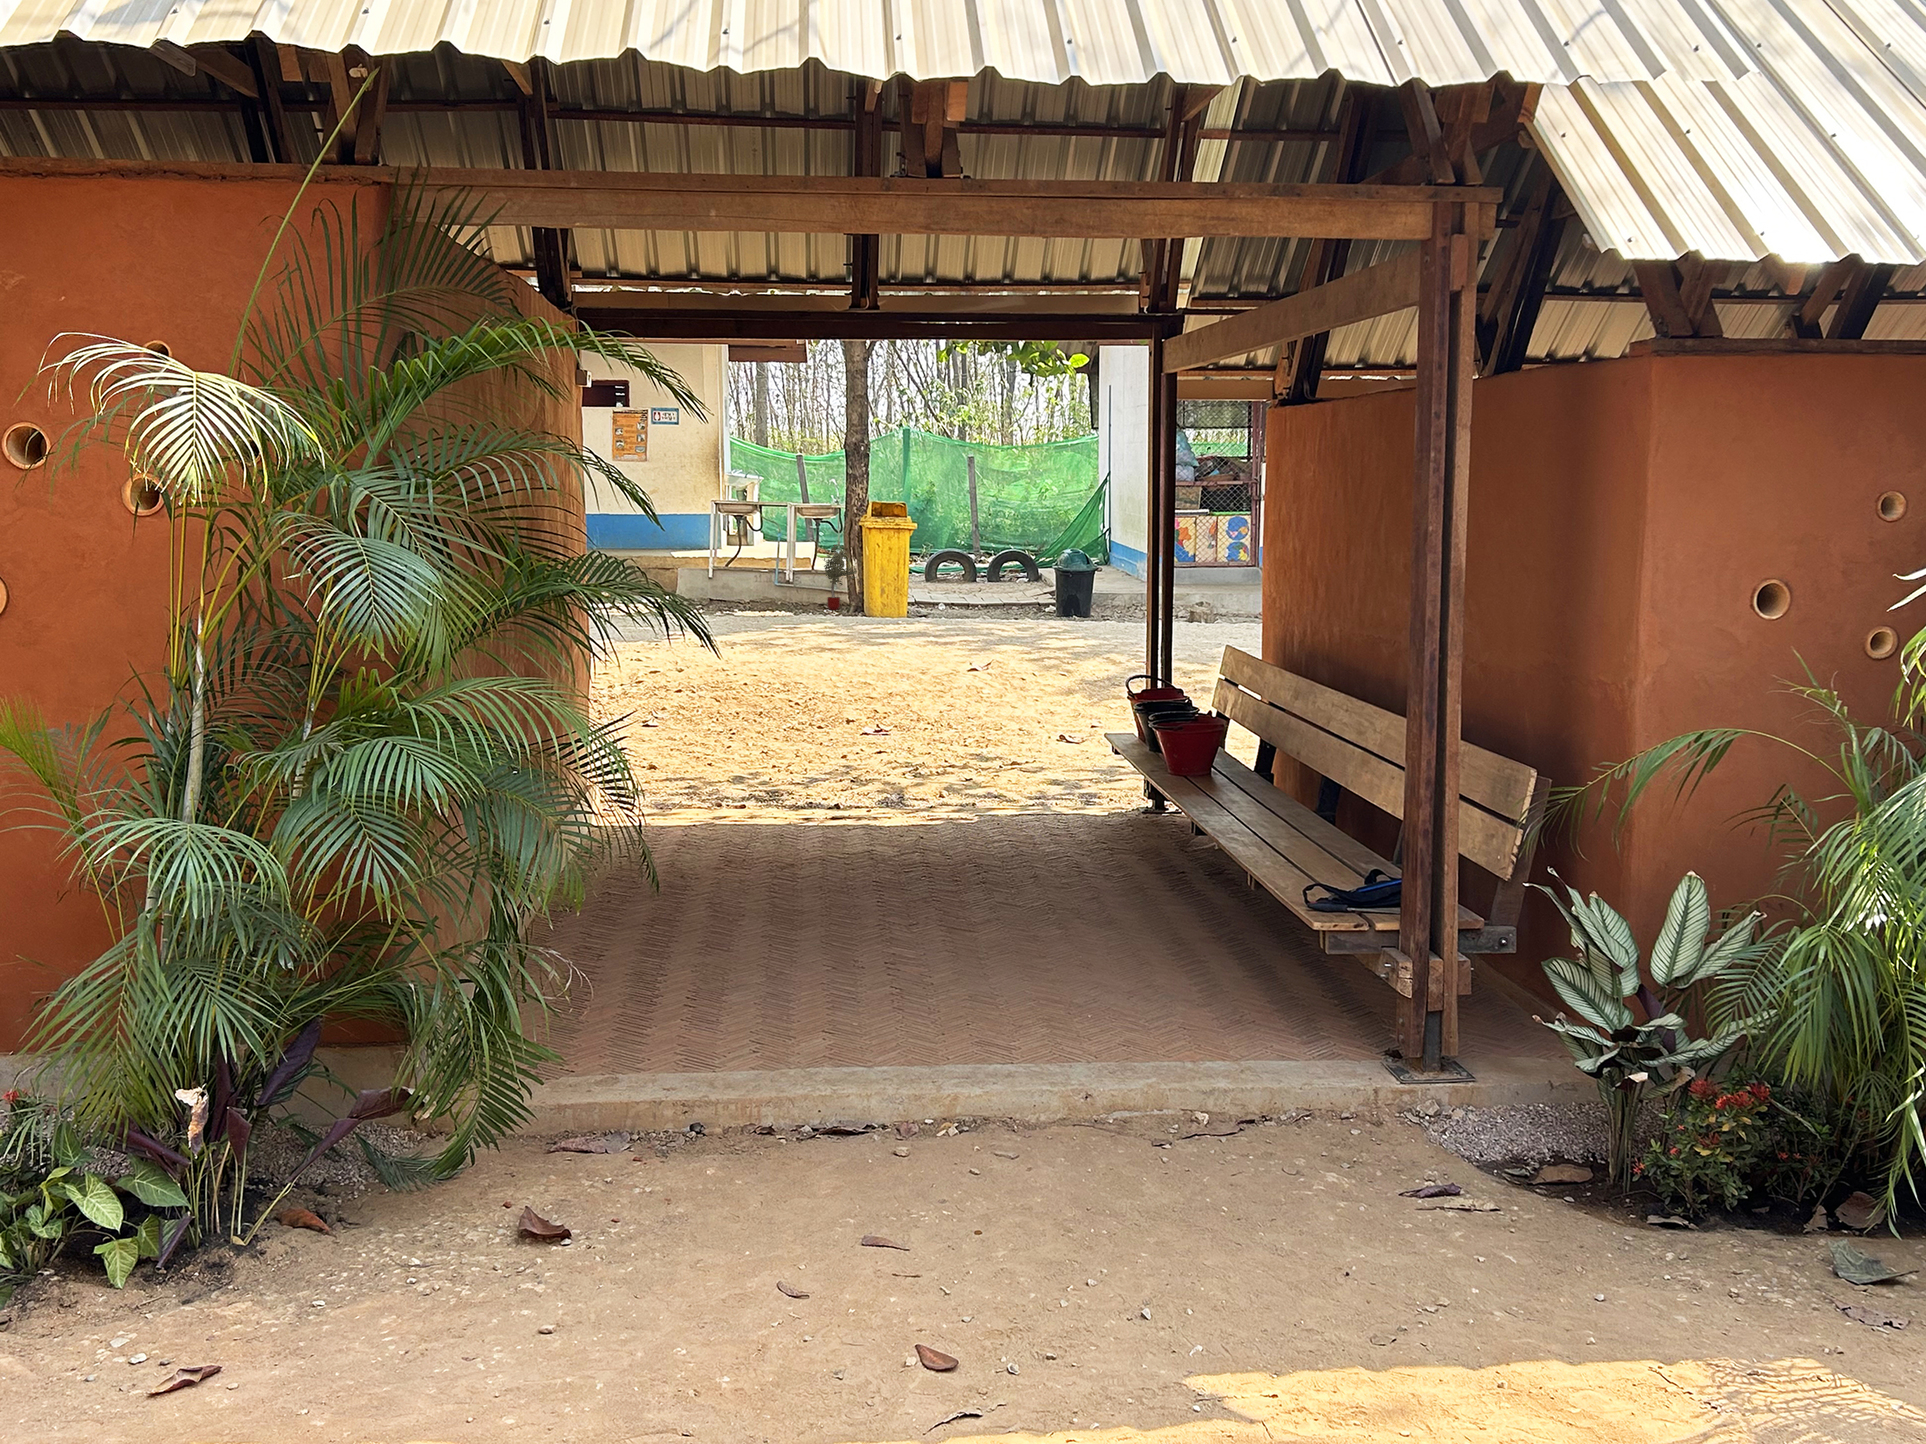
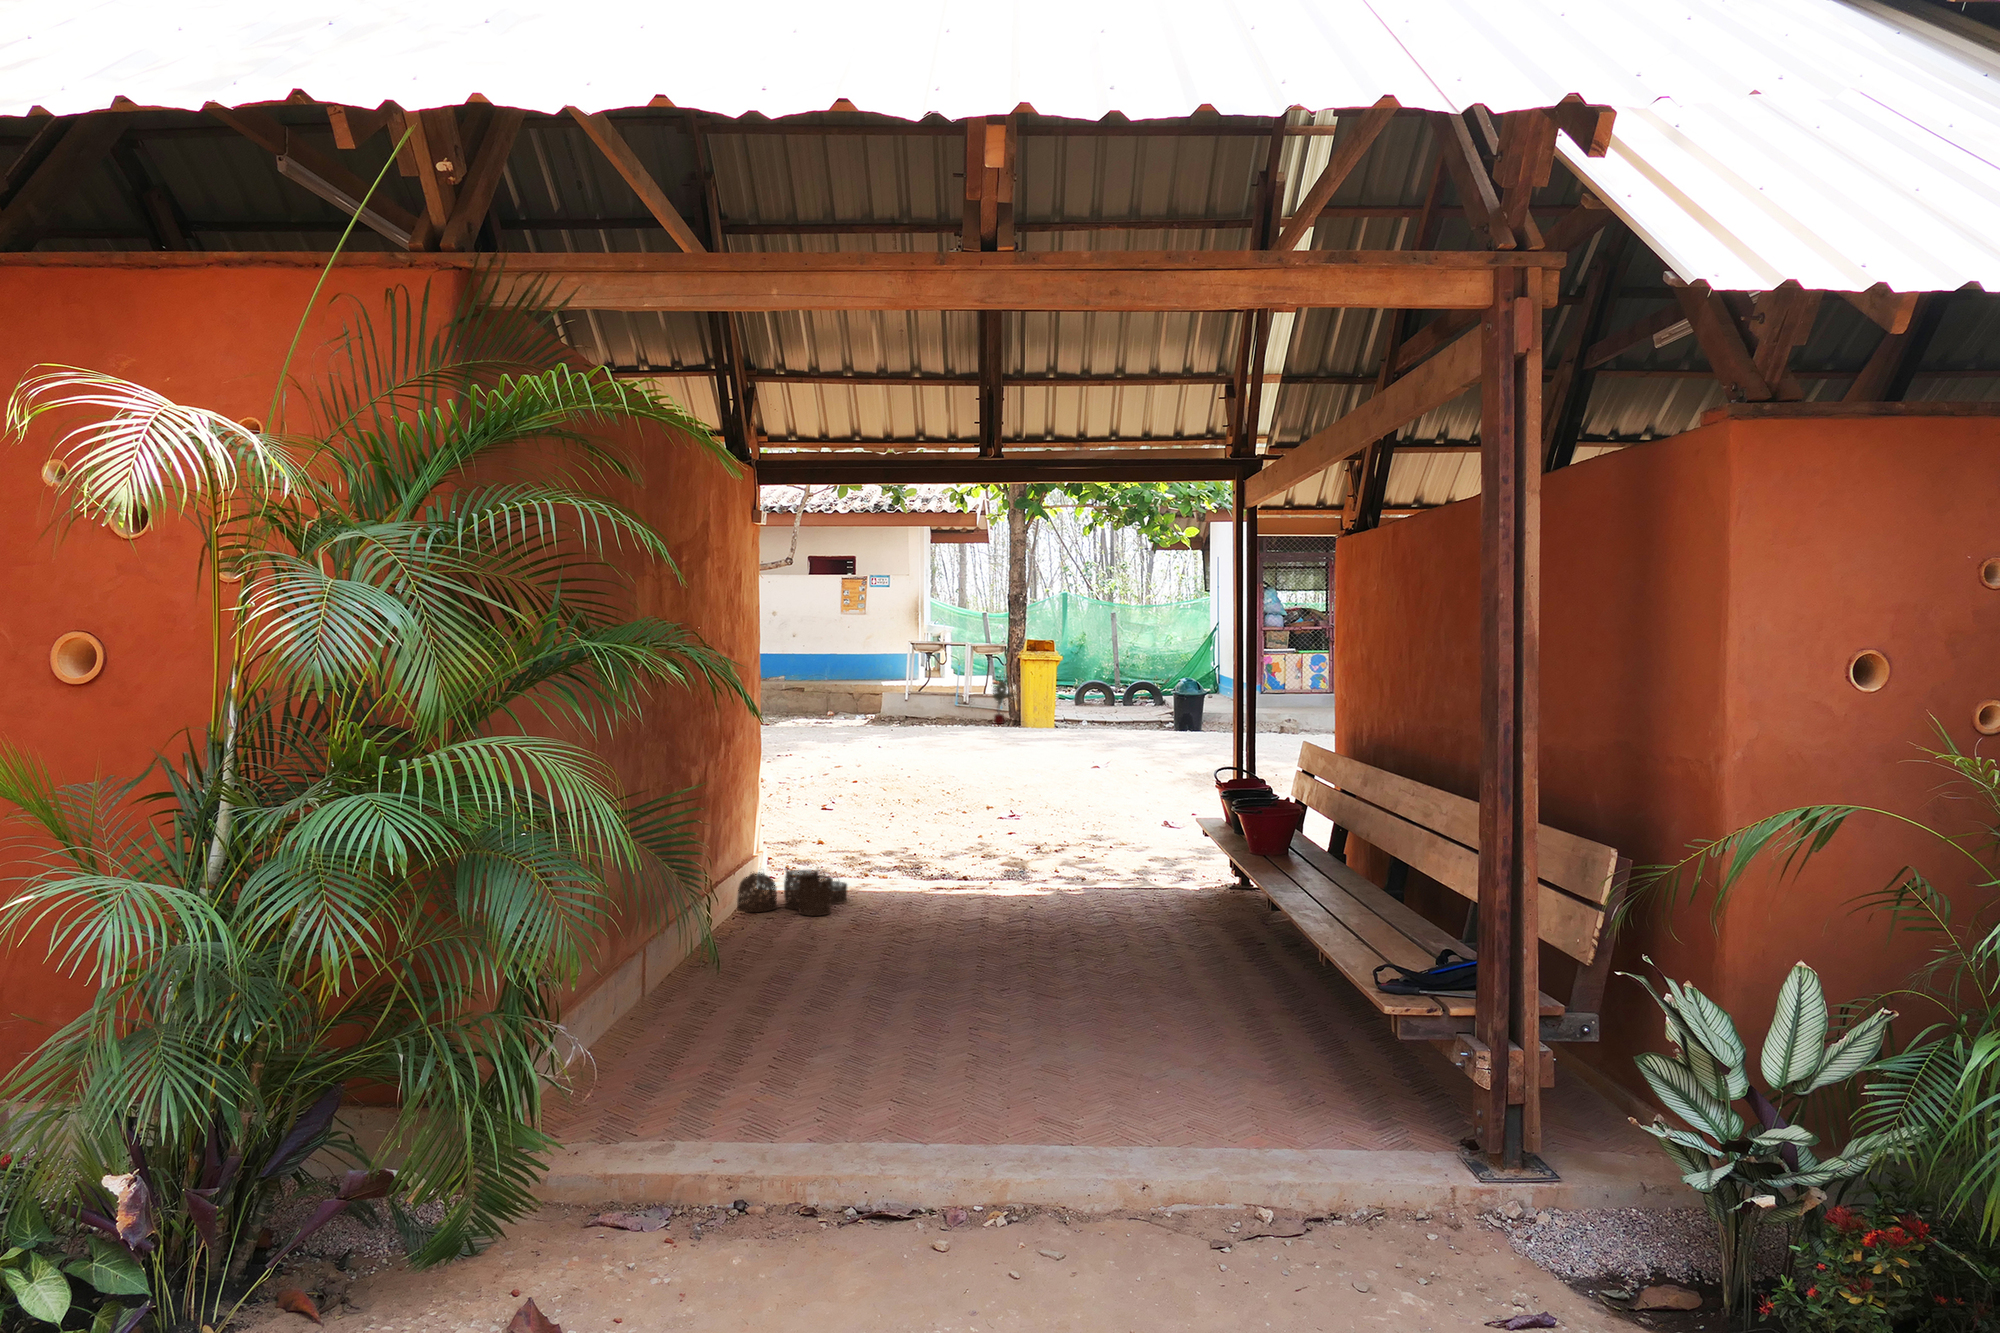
woven basket: none [578,797,706,853] -> present [737,867,847,916]

